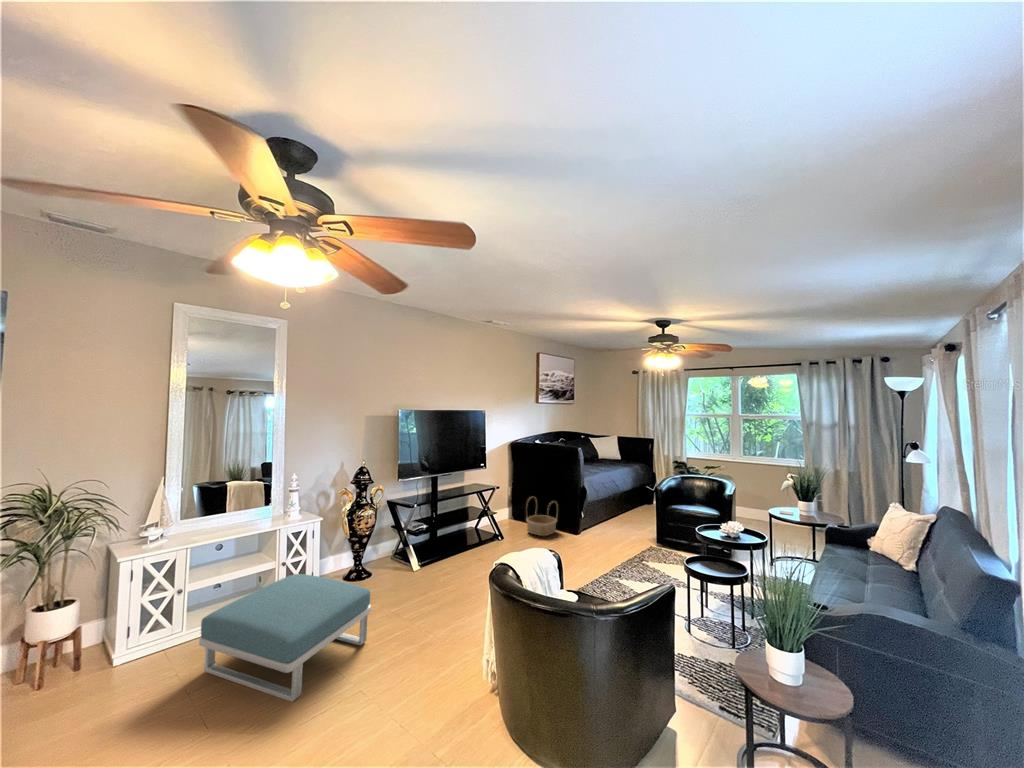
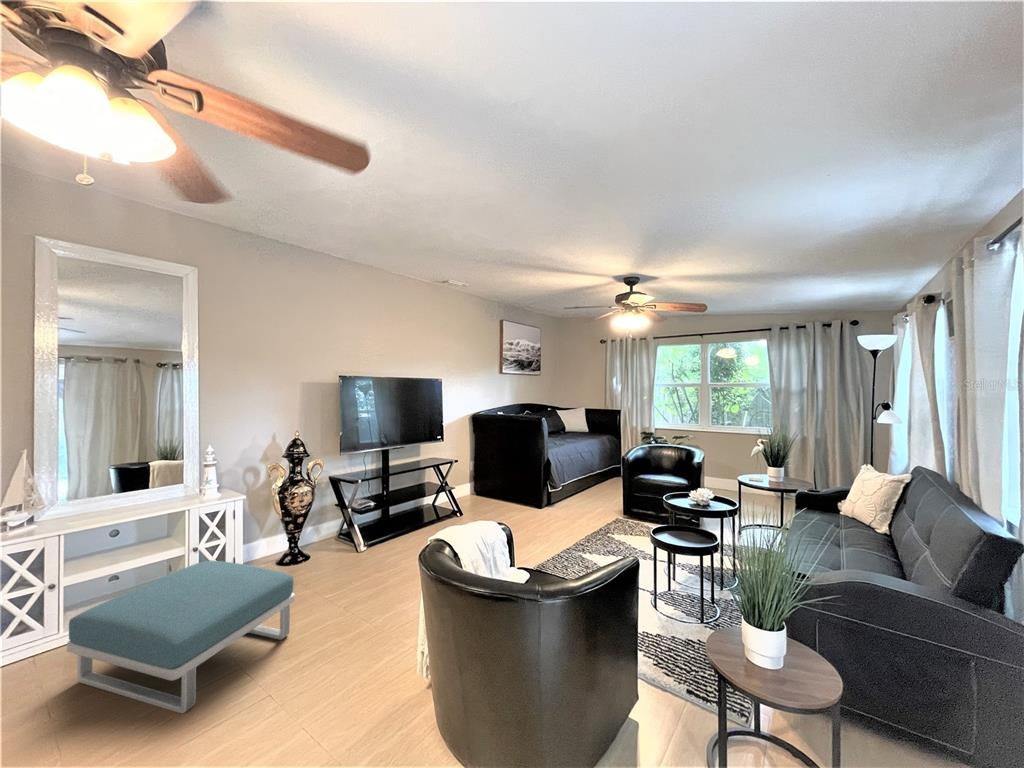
basket: present [526,515,557,536] -> none [487,470,521,511]

